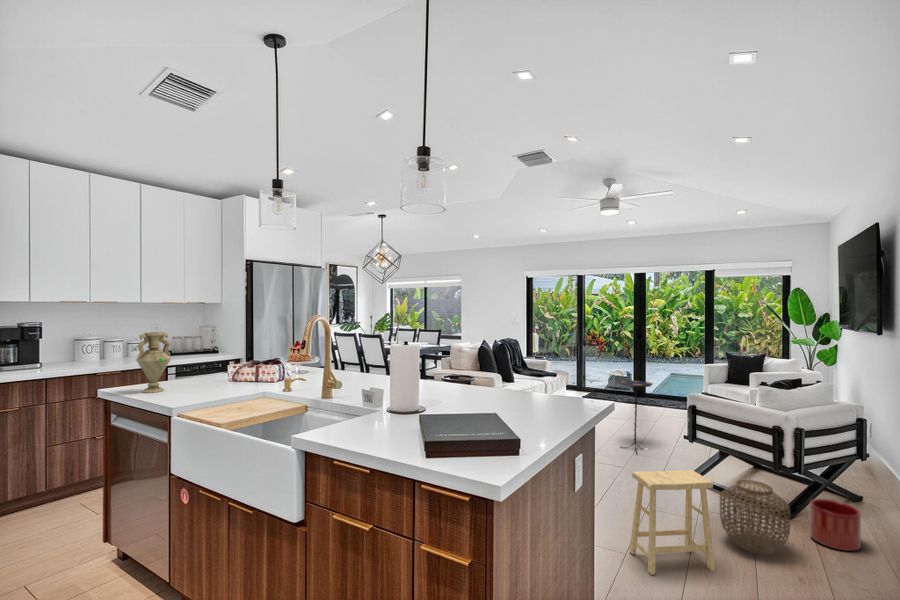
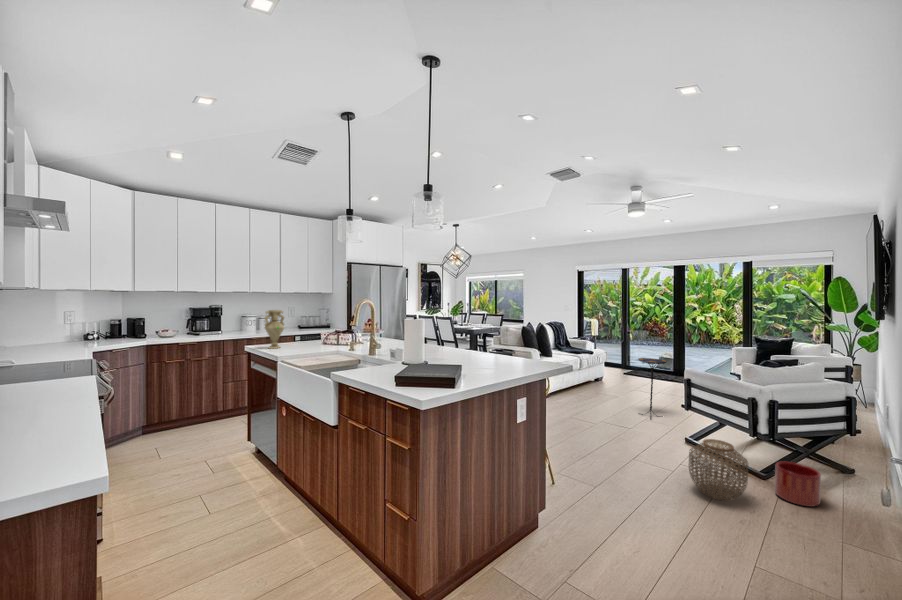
footstool: present [629,470,715,575] -> none [606,424,672,507]

